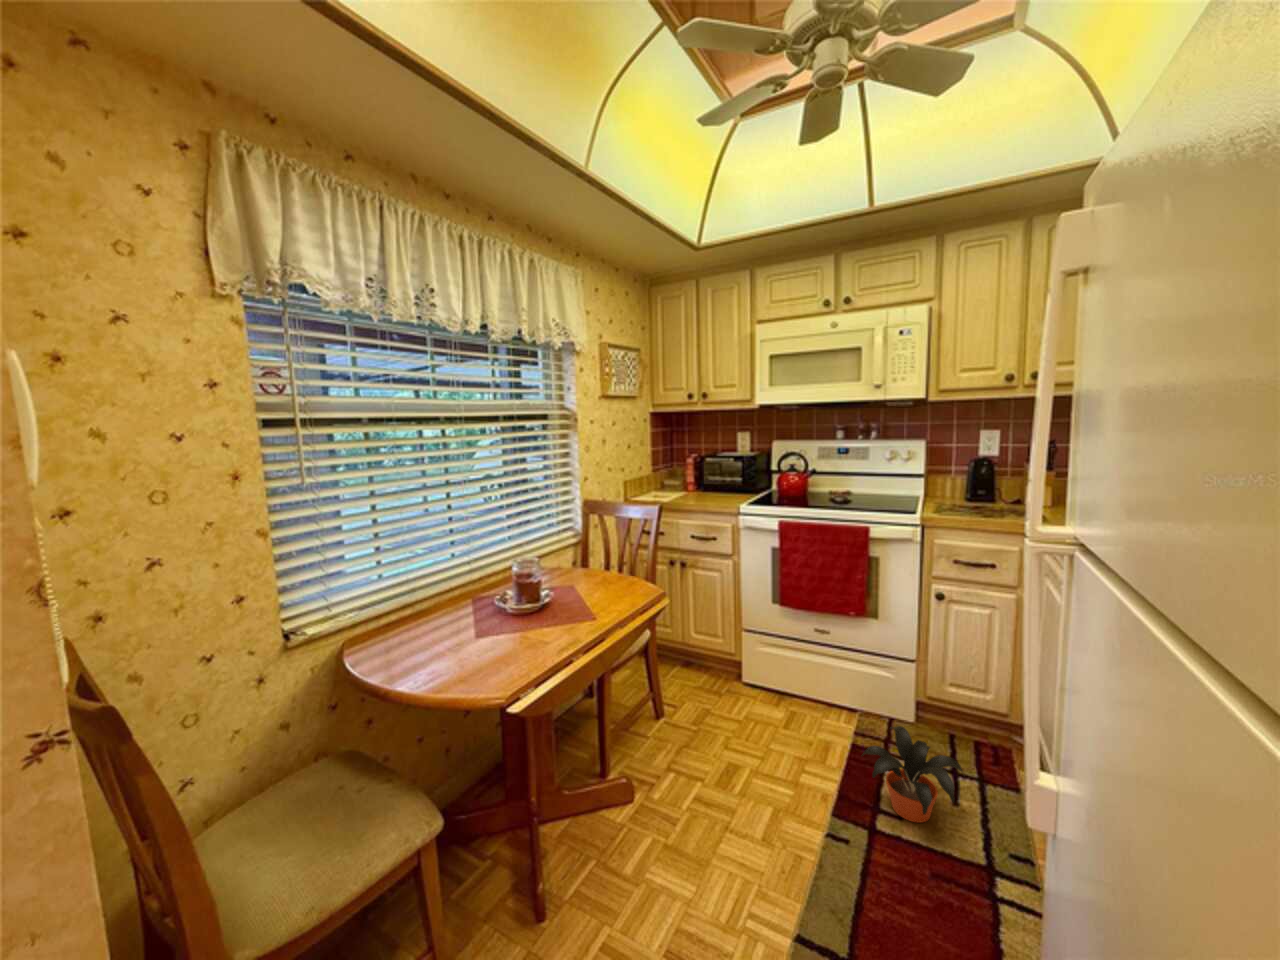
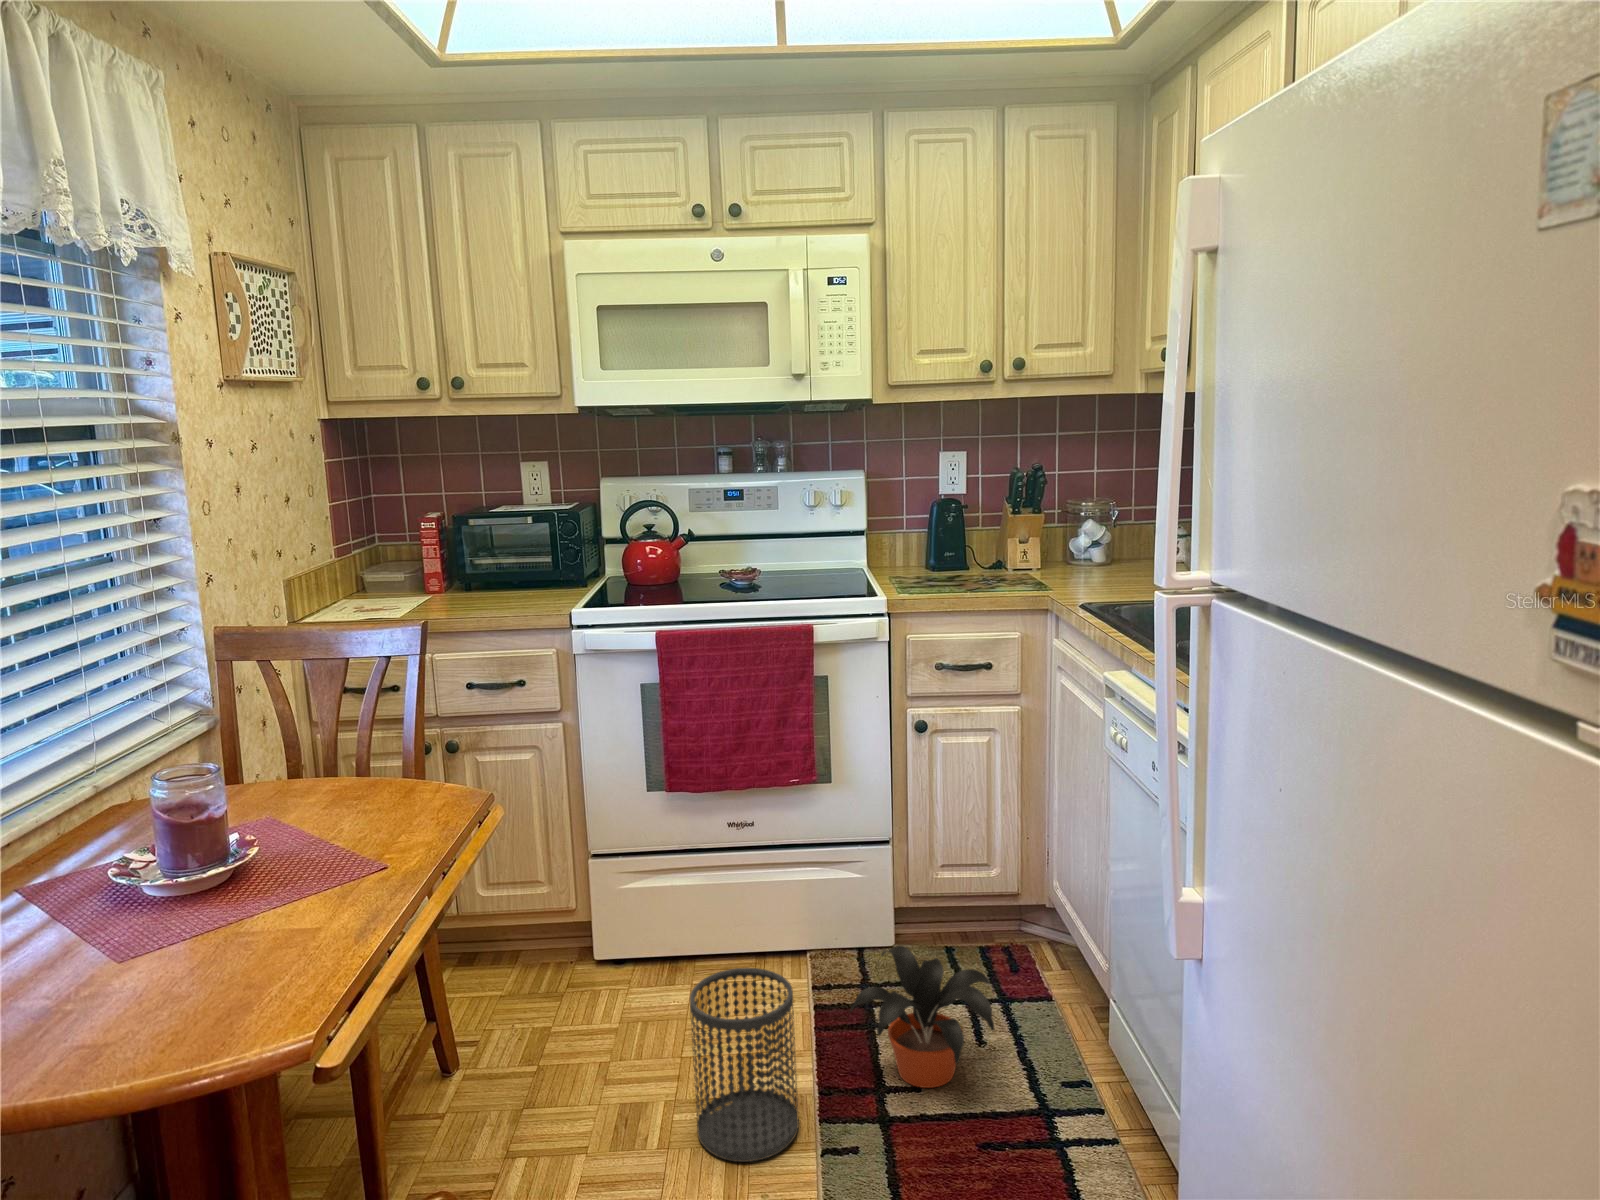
wastebasket: none [760,710,819,823] -> present [690,968,799,1162]

